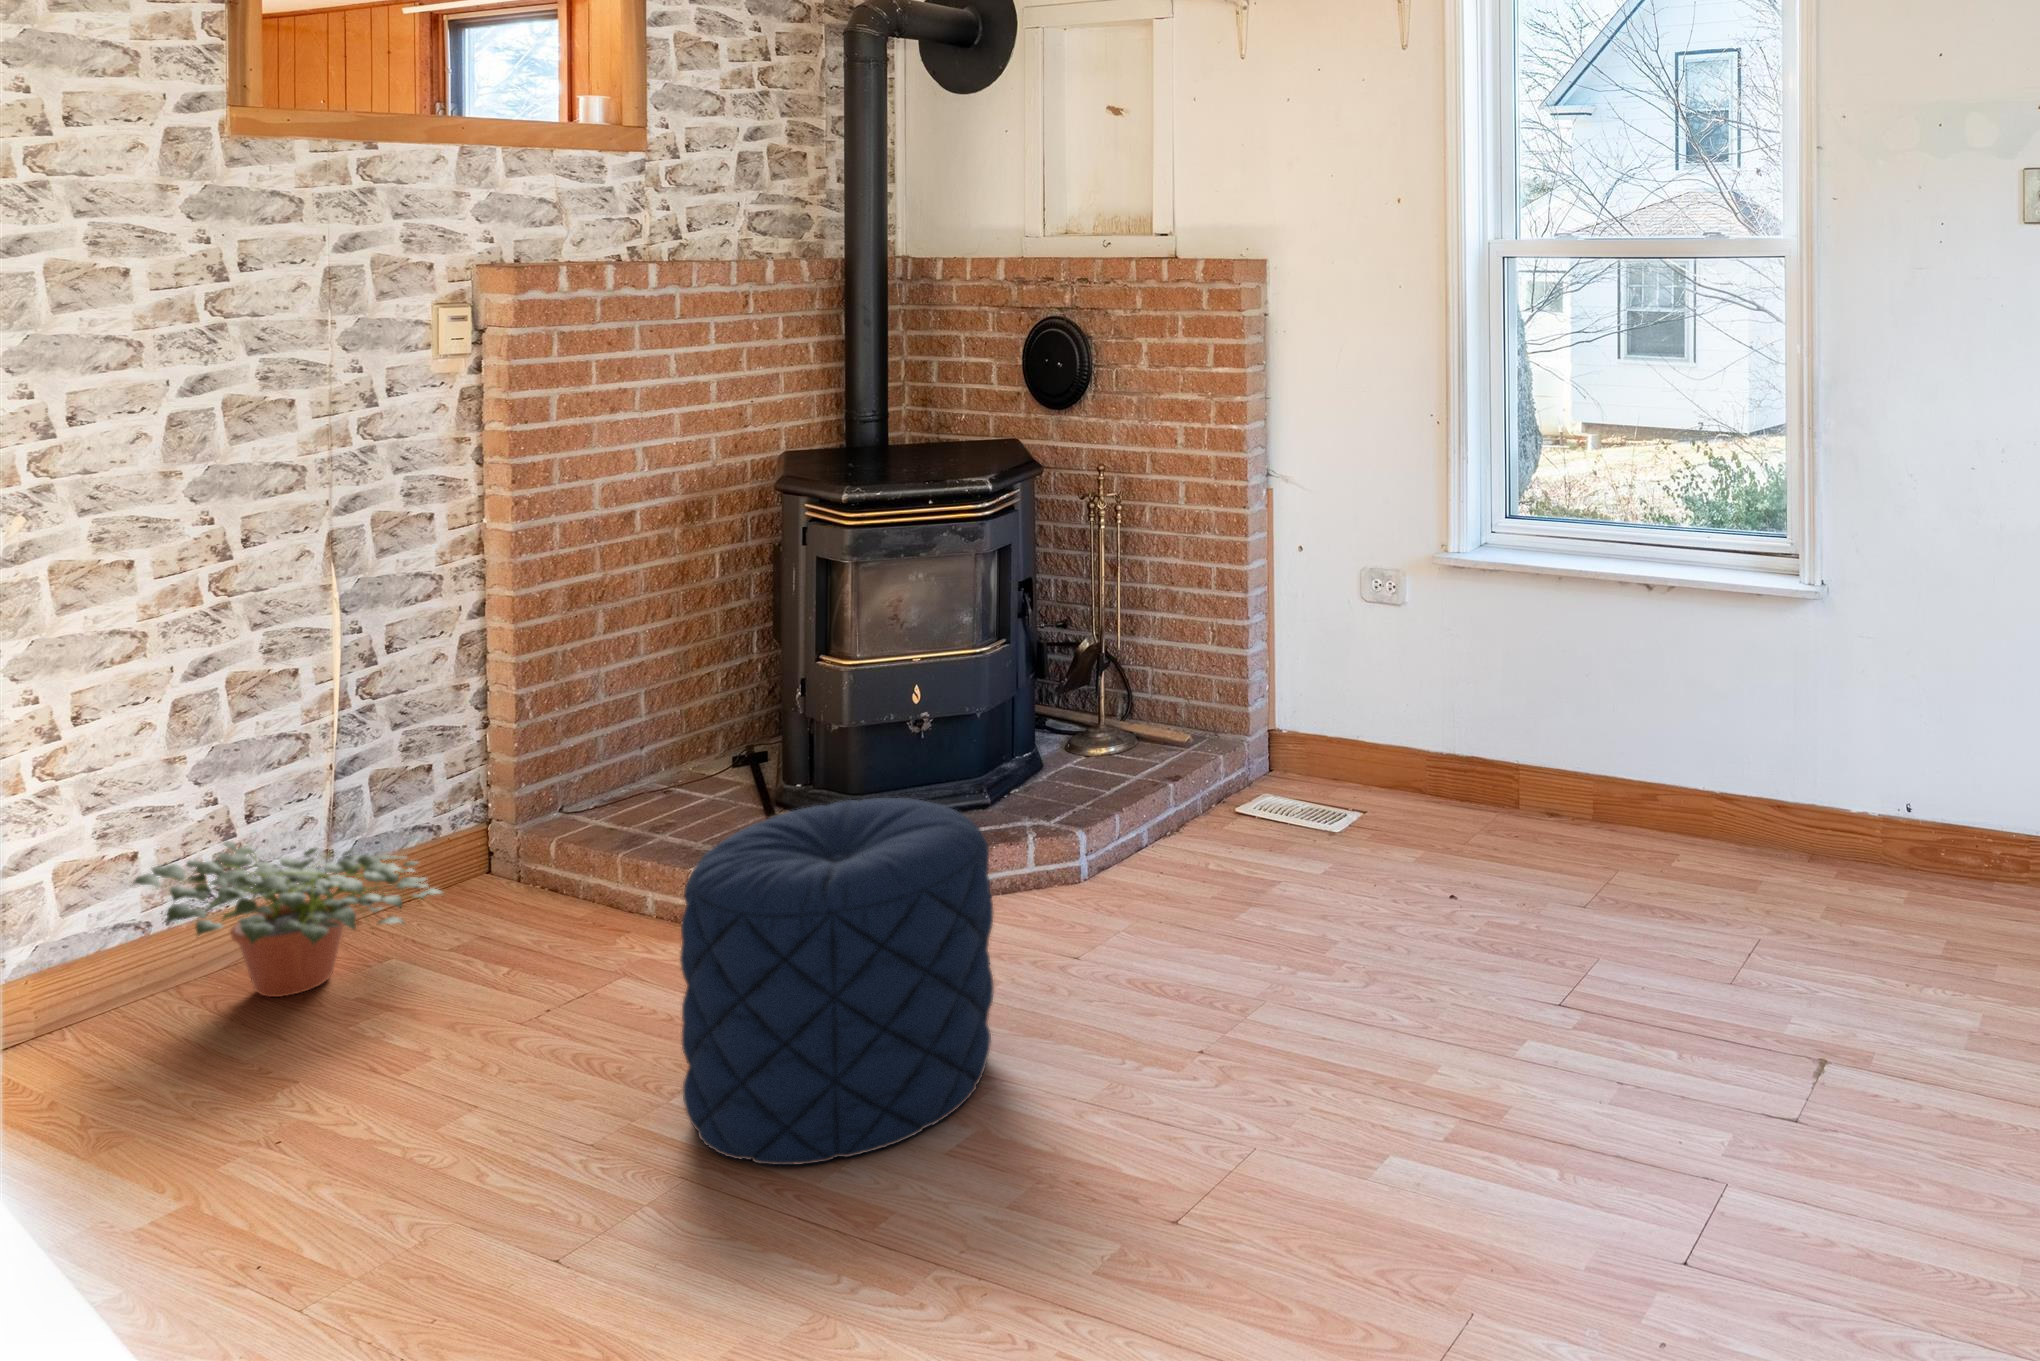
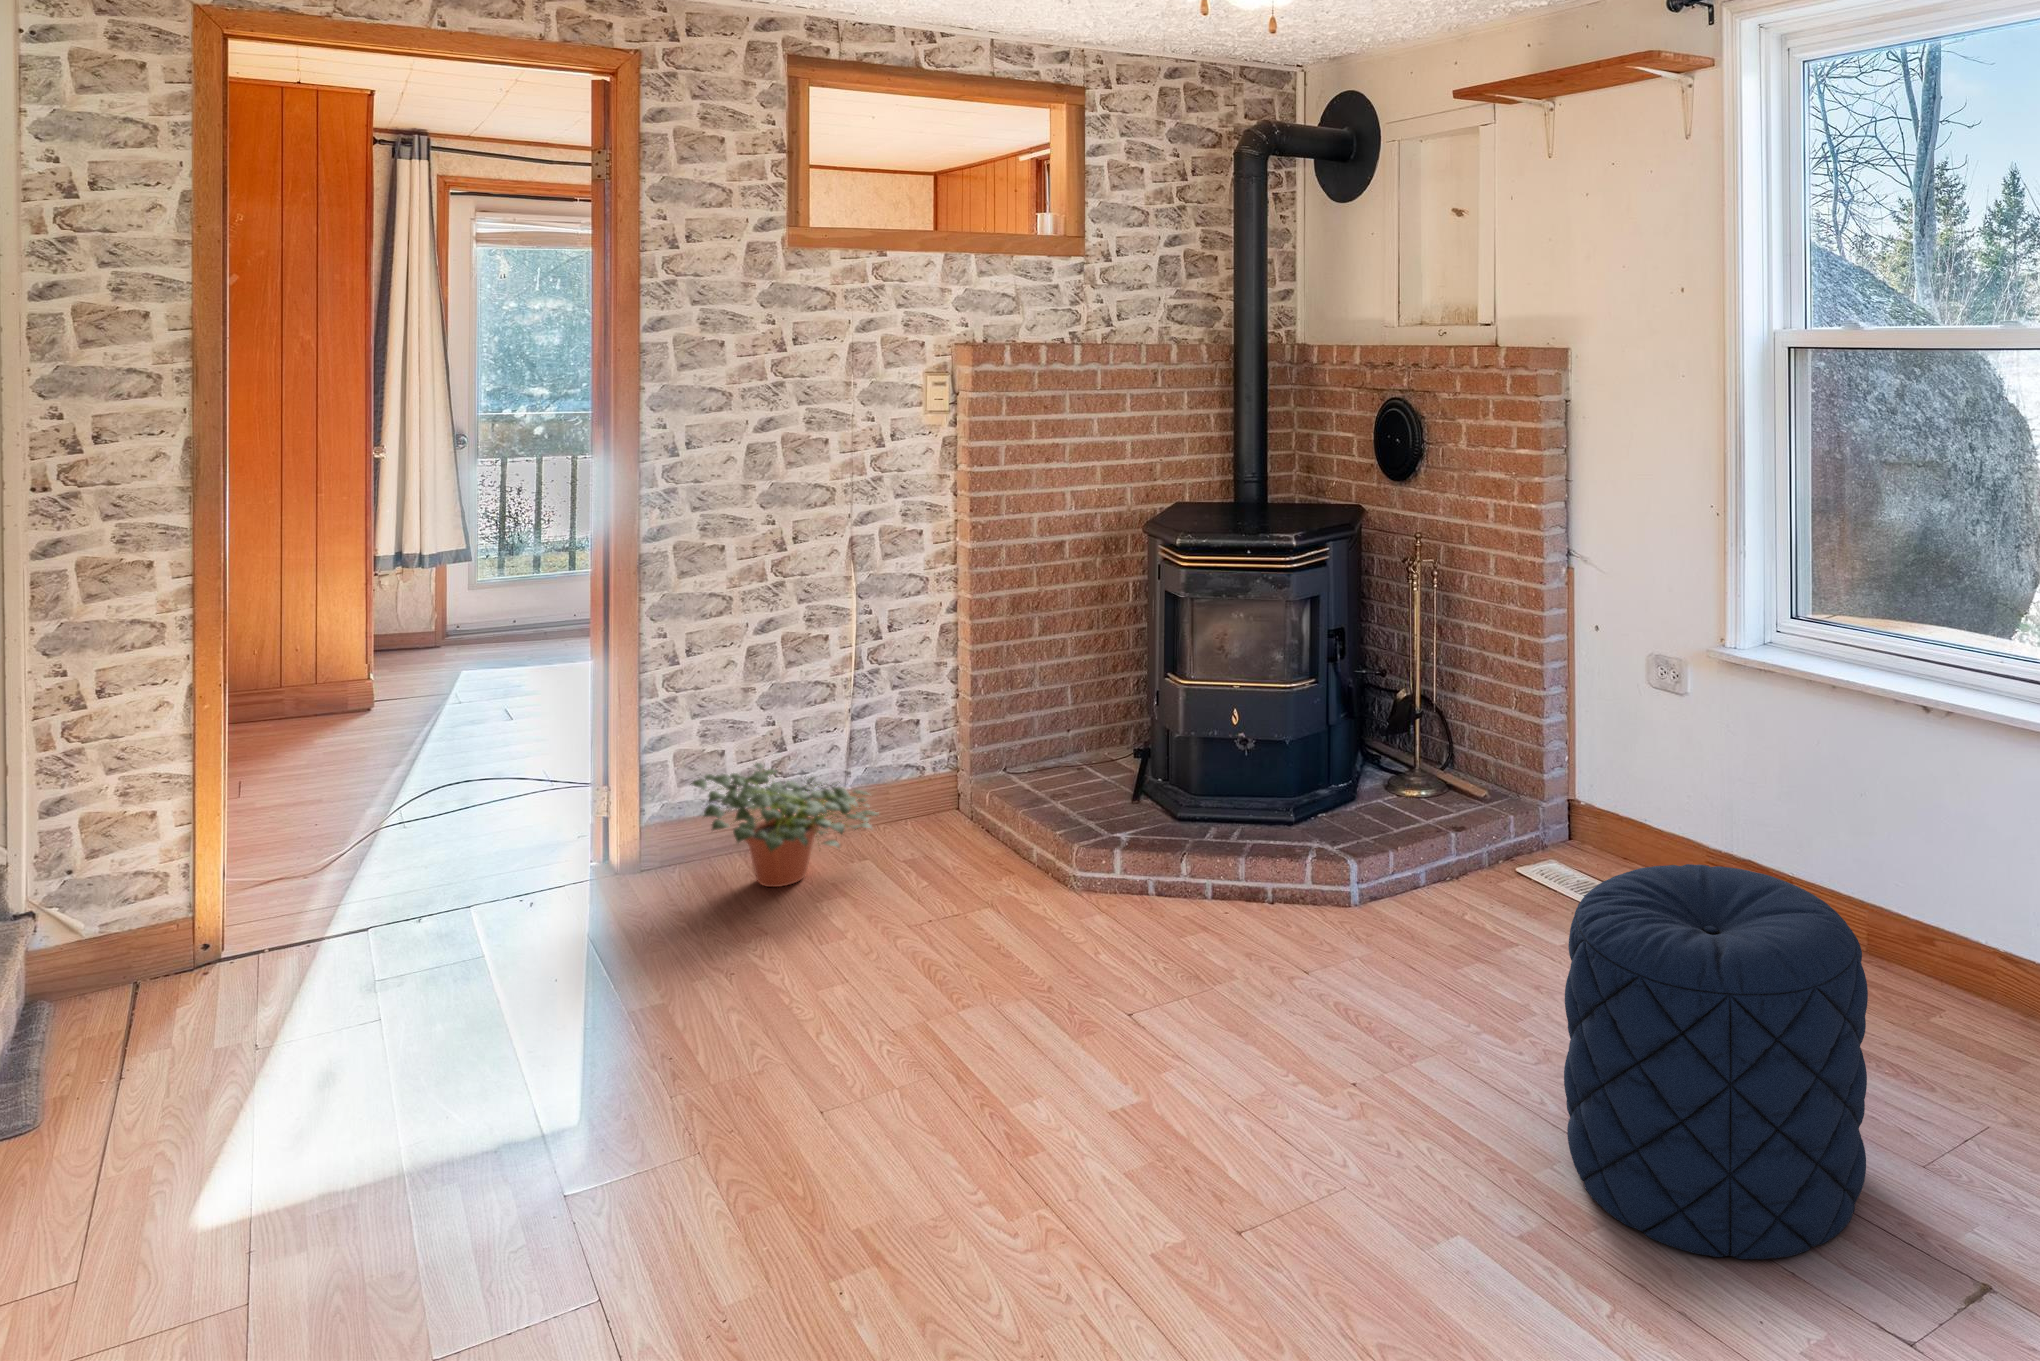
pouf: present [680,798,994,1165] -> present [1564,864,1868,1259]

